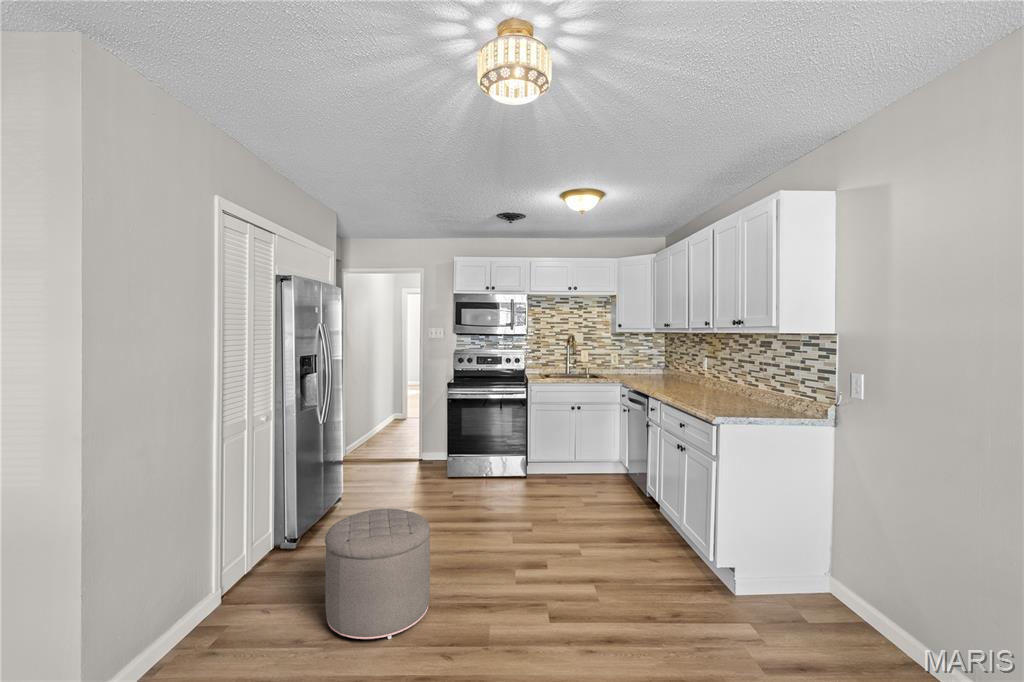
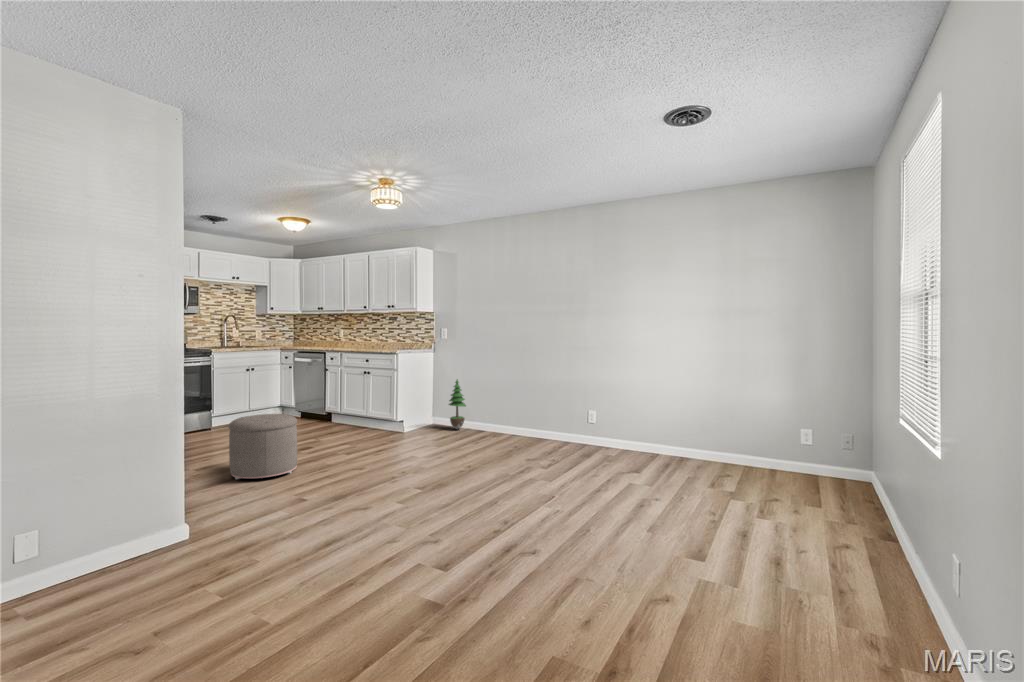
potted tree: none [833,513,892,648] -> present [449,379,466,429]

